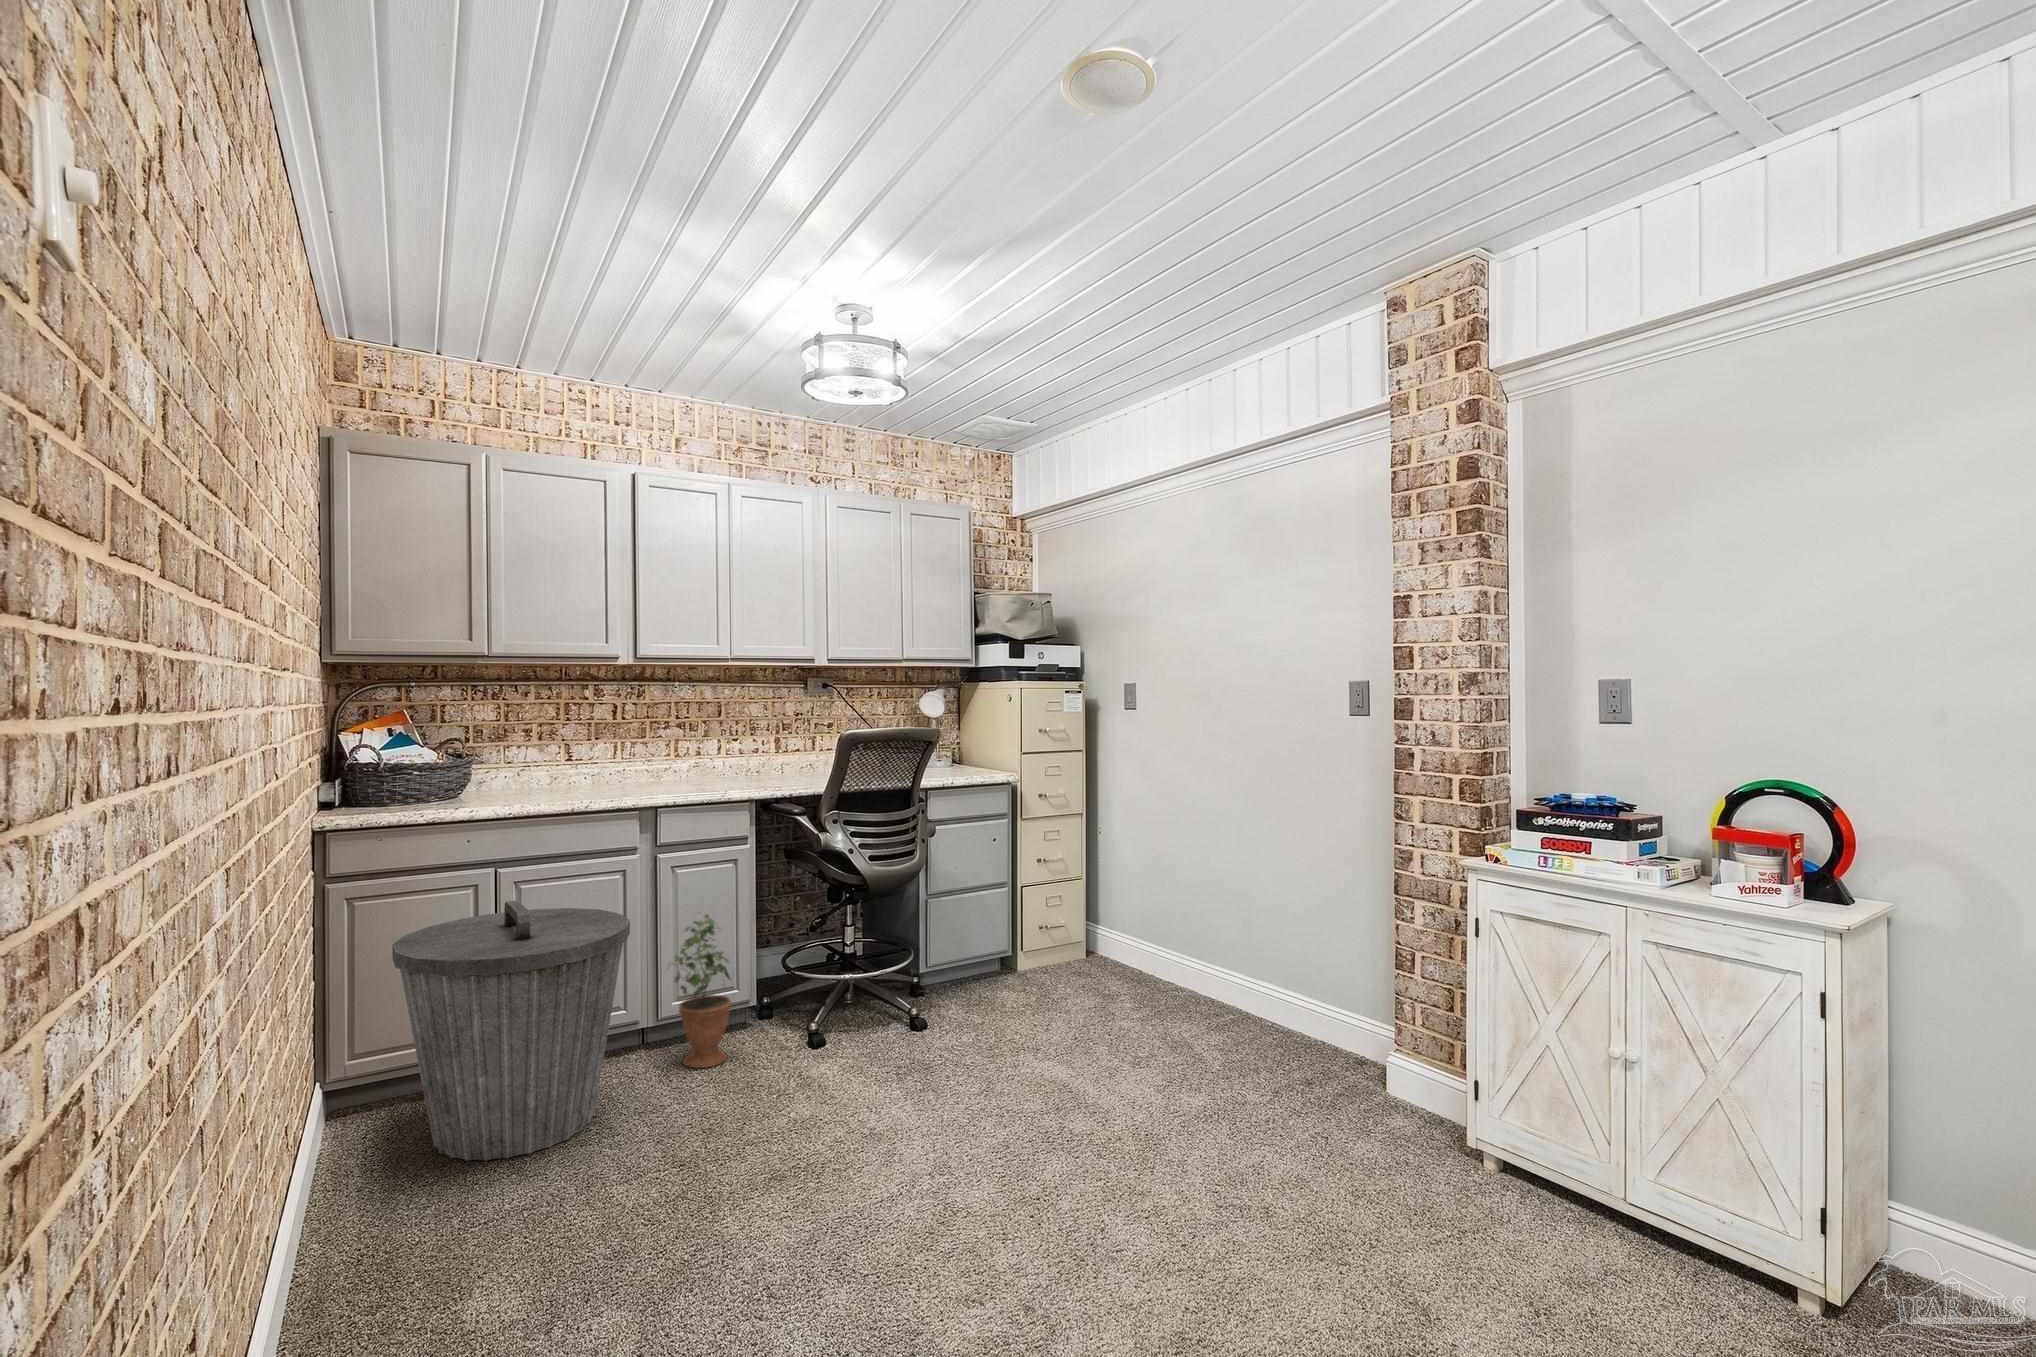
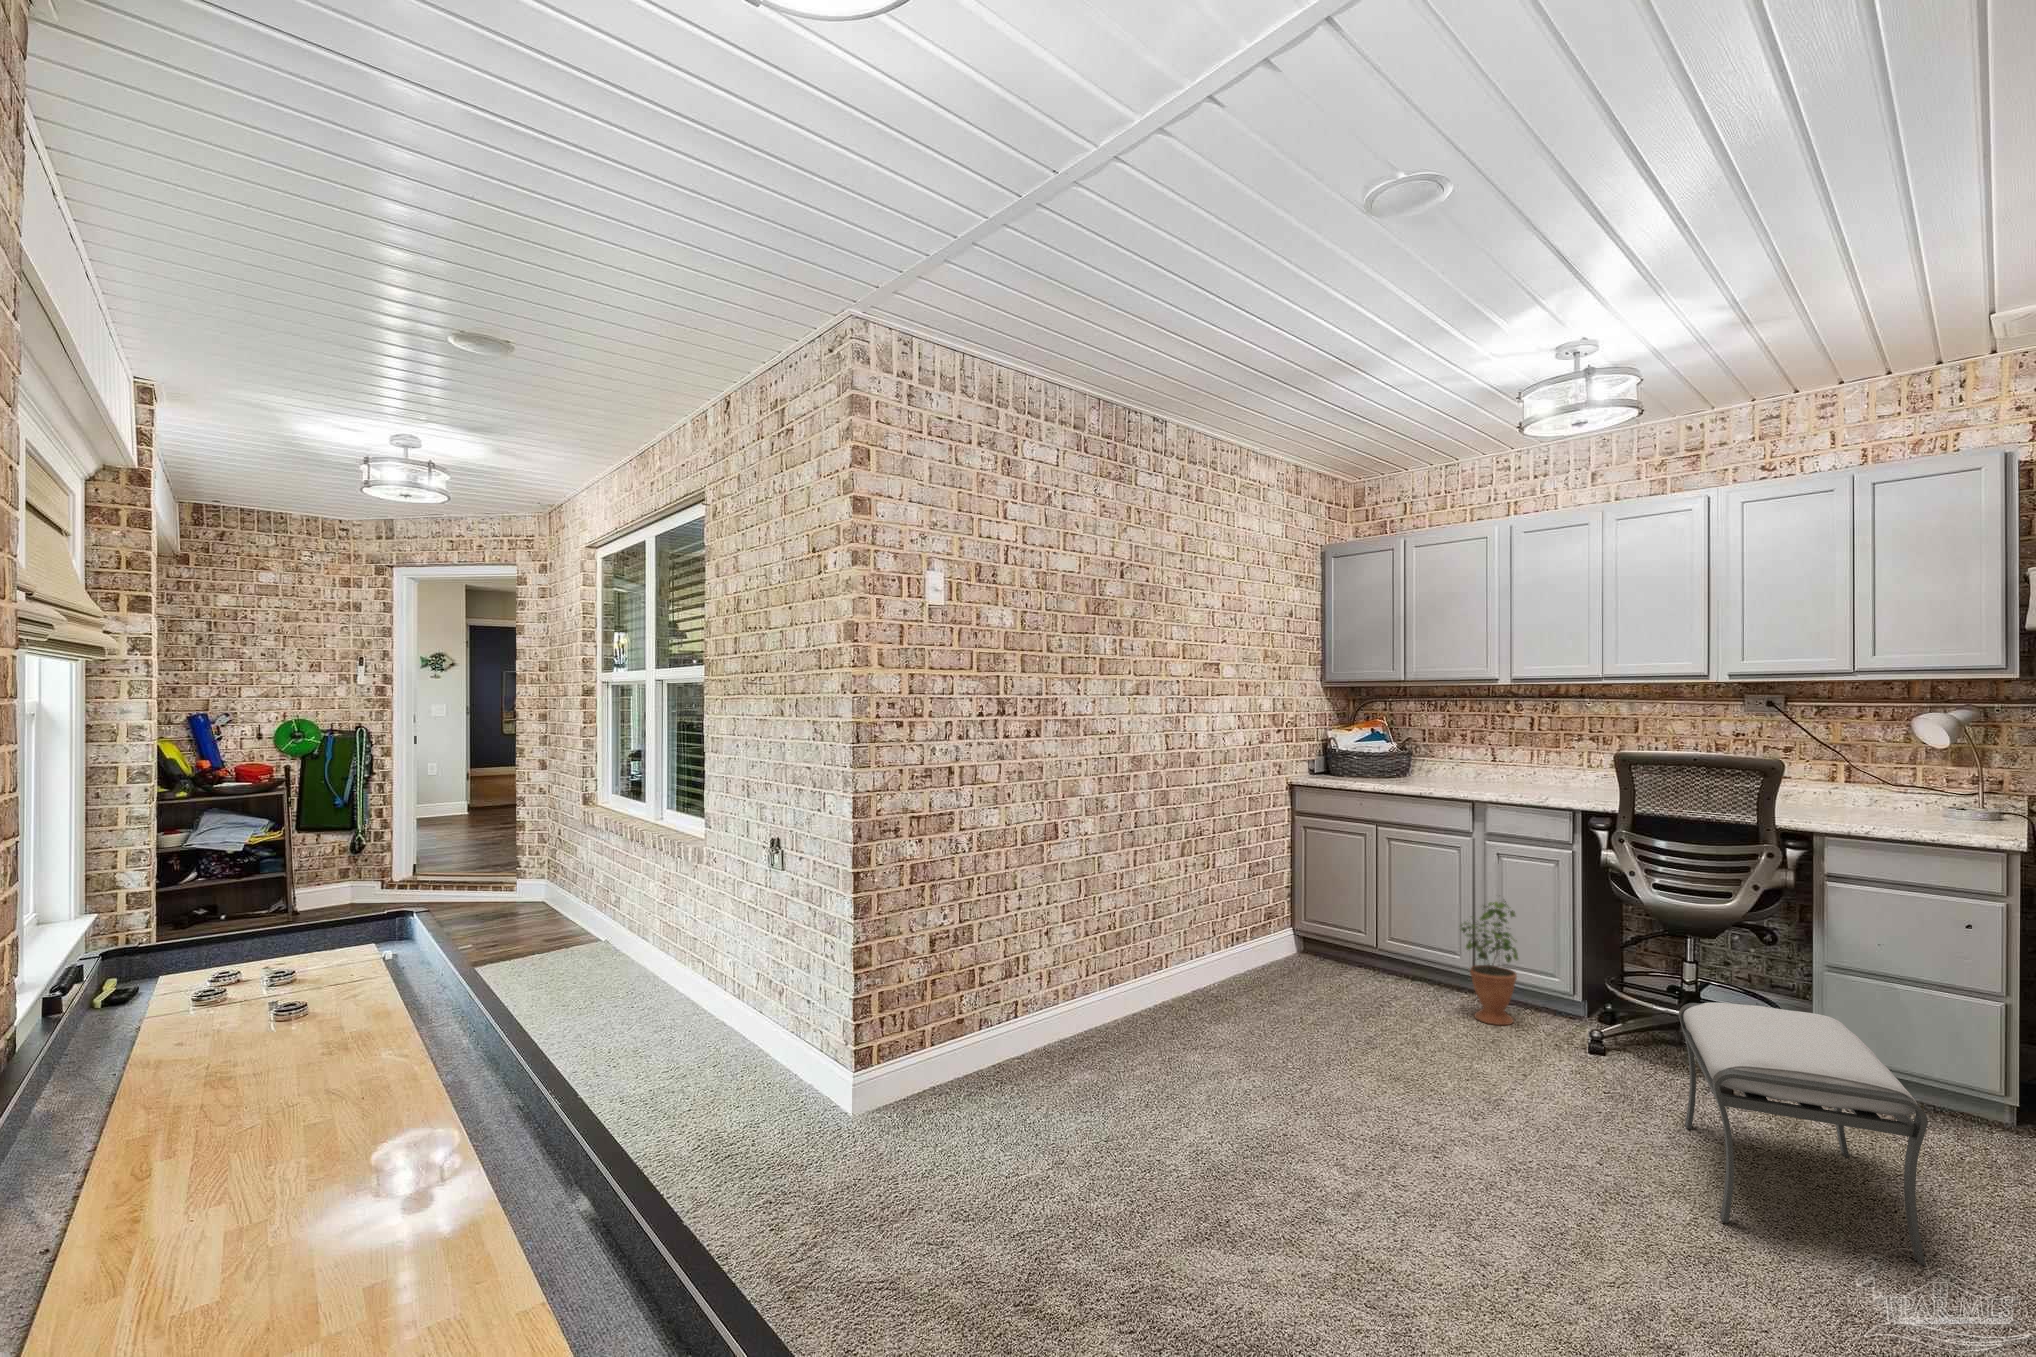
trash can: present [392,900,630,1161] -> none [1260,848,1406,1011]
ottoman: none [974,924,1187,1102] -> present [1679,1002,1928,1265]

